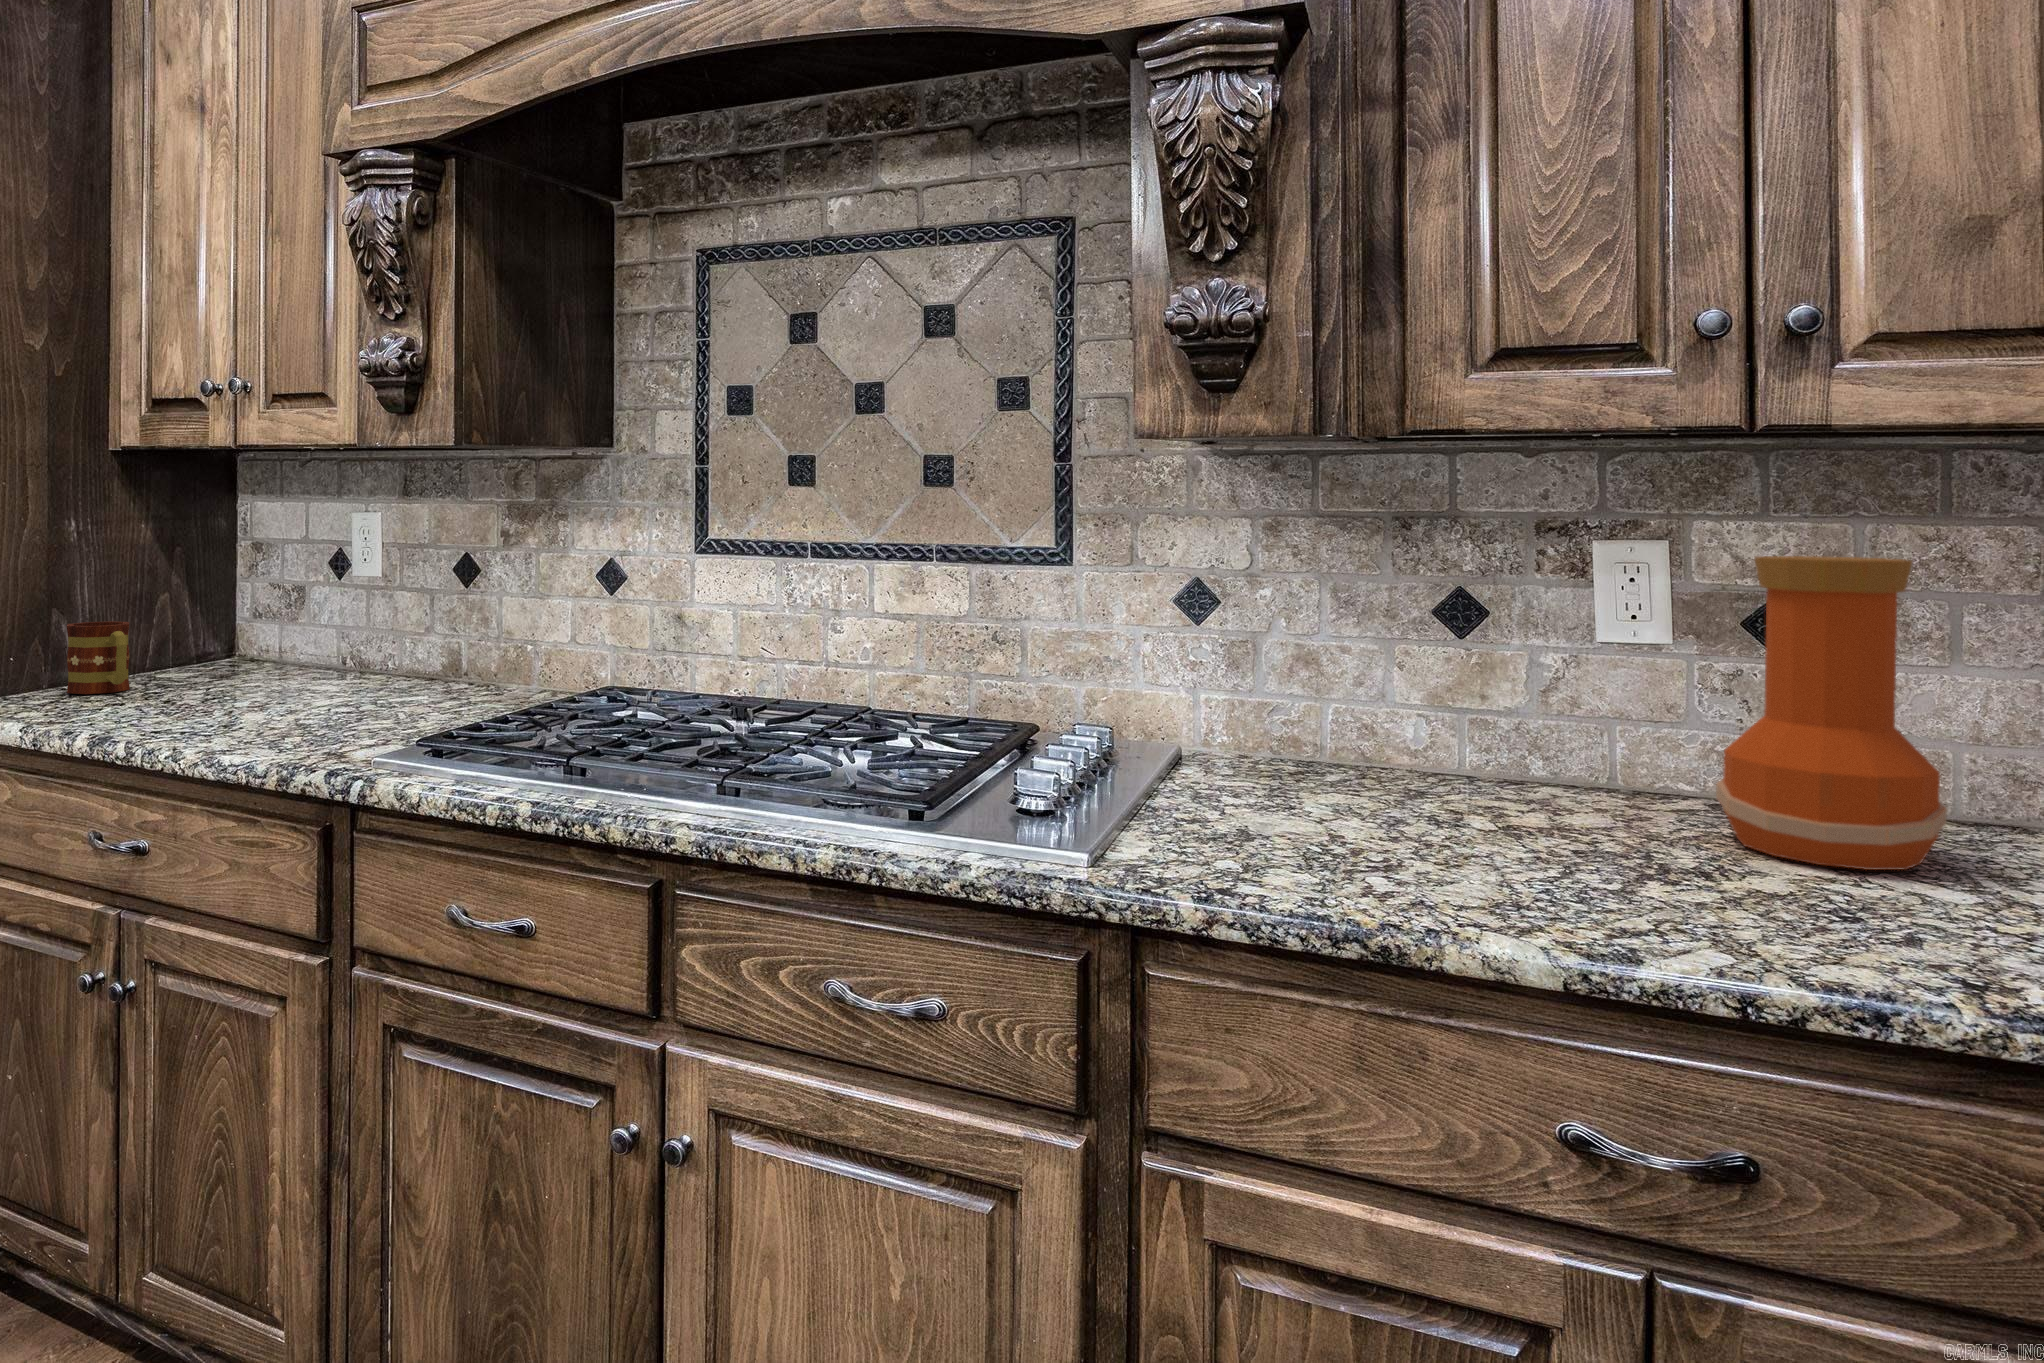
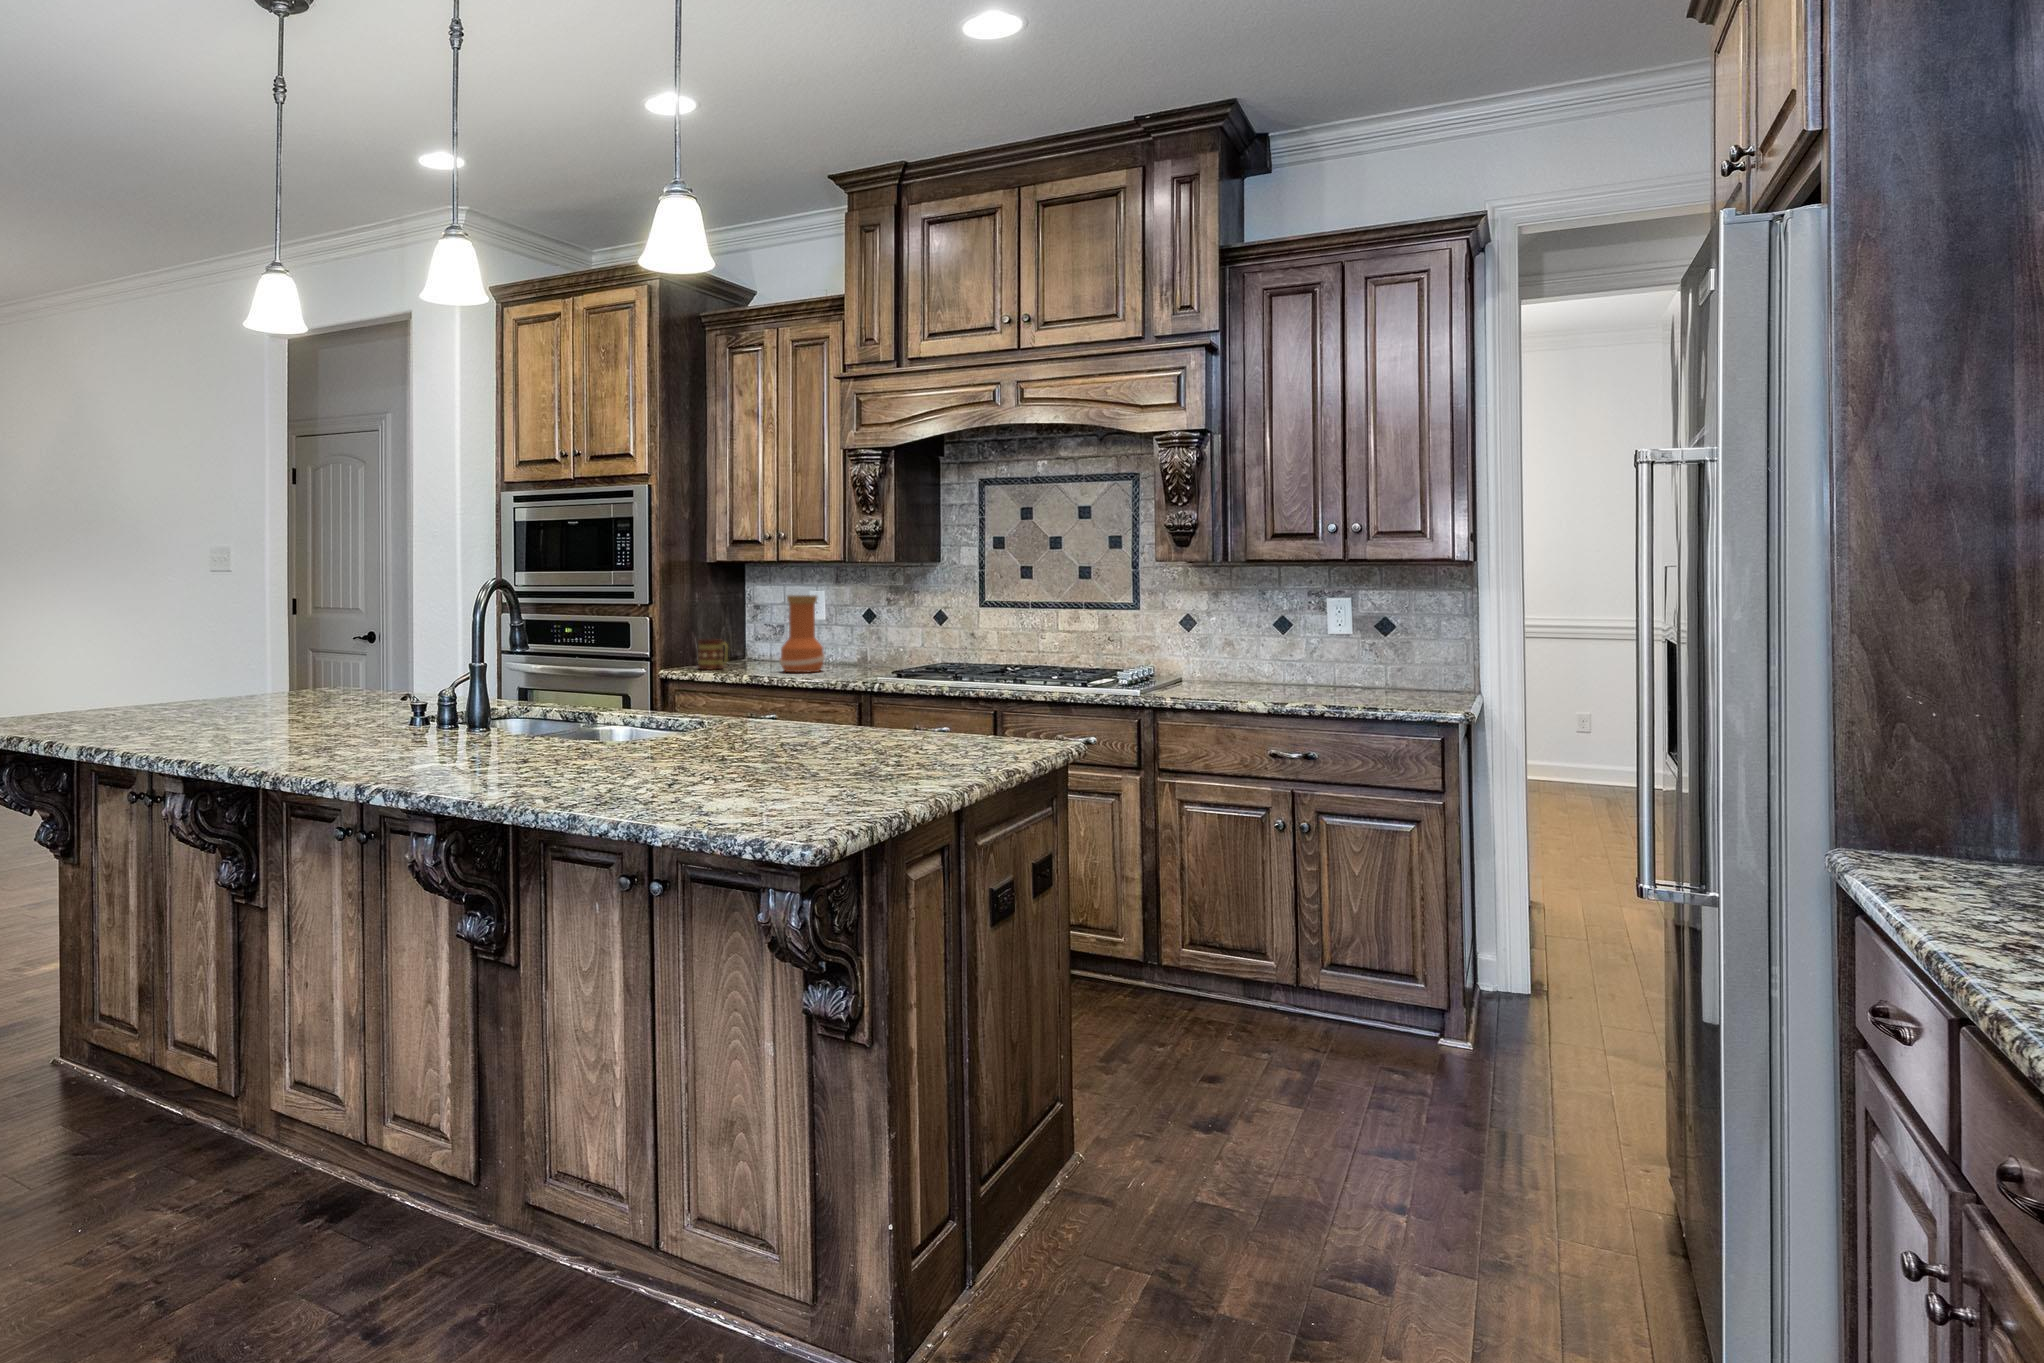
vase: present [1716,556,1947,870] -> present [780,595,825,672]

